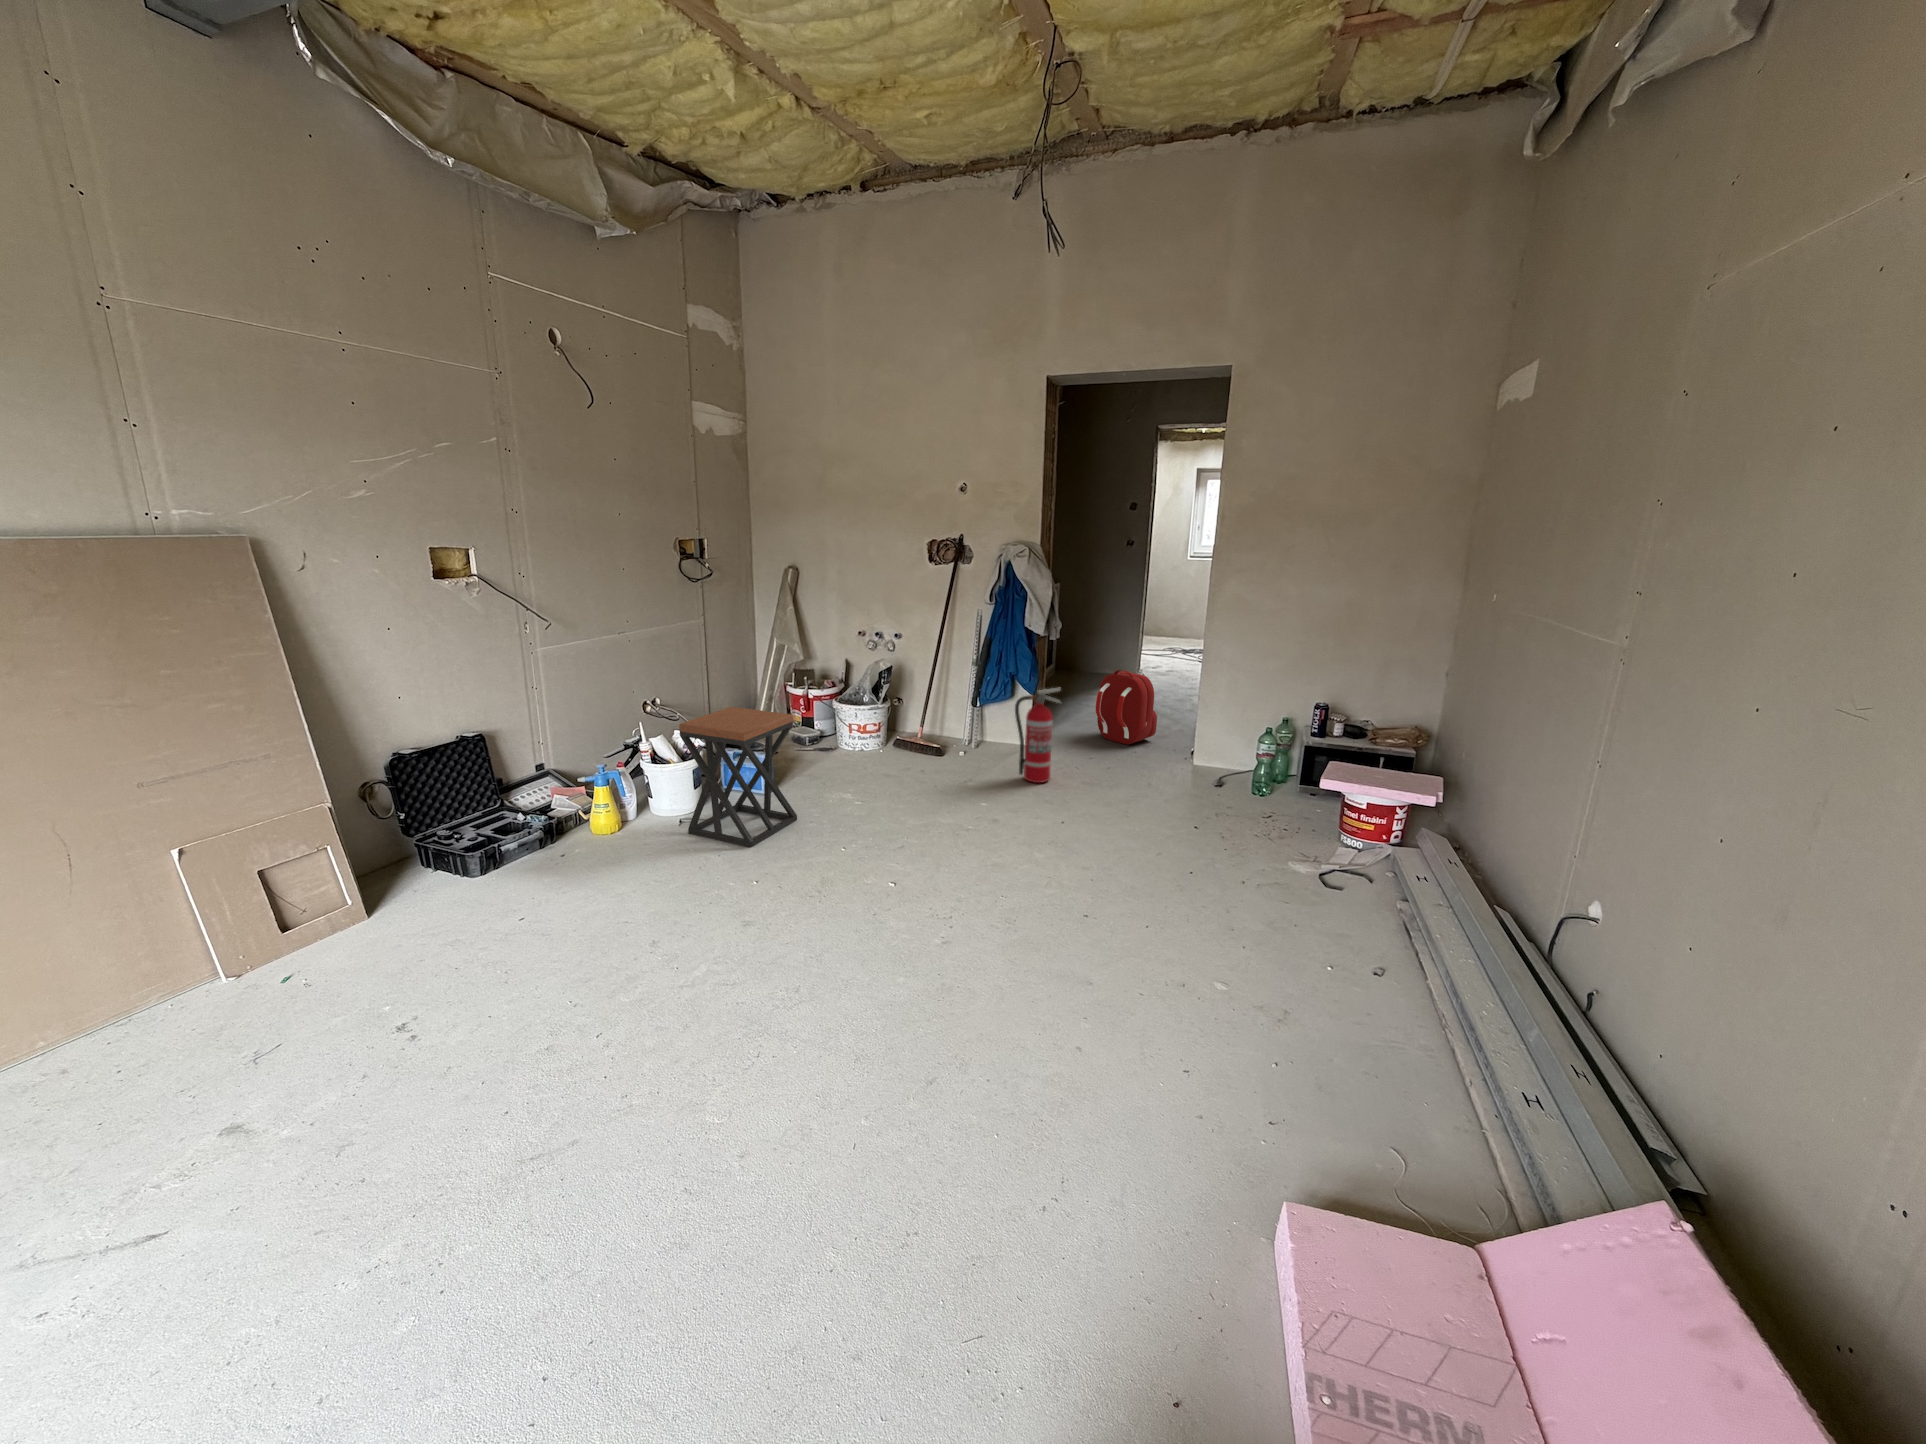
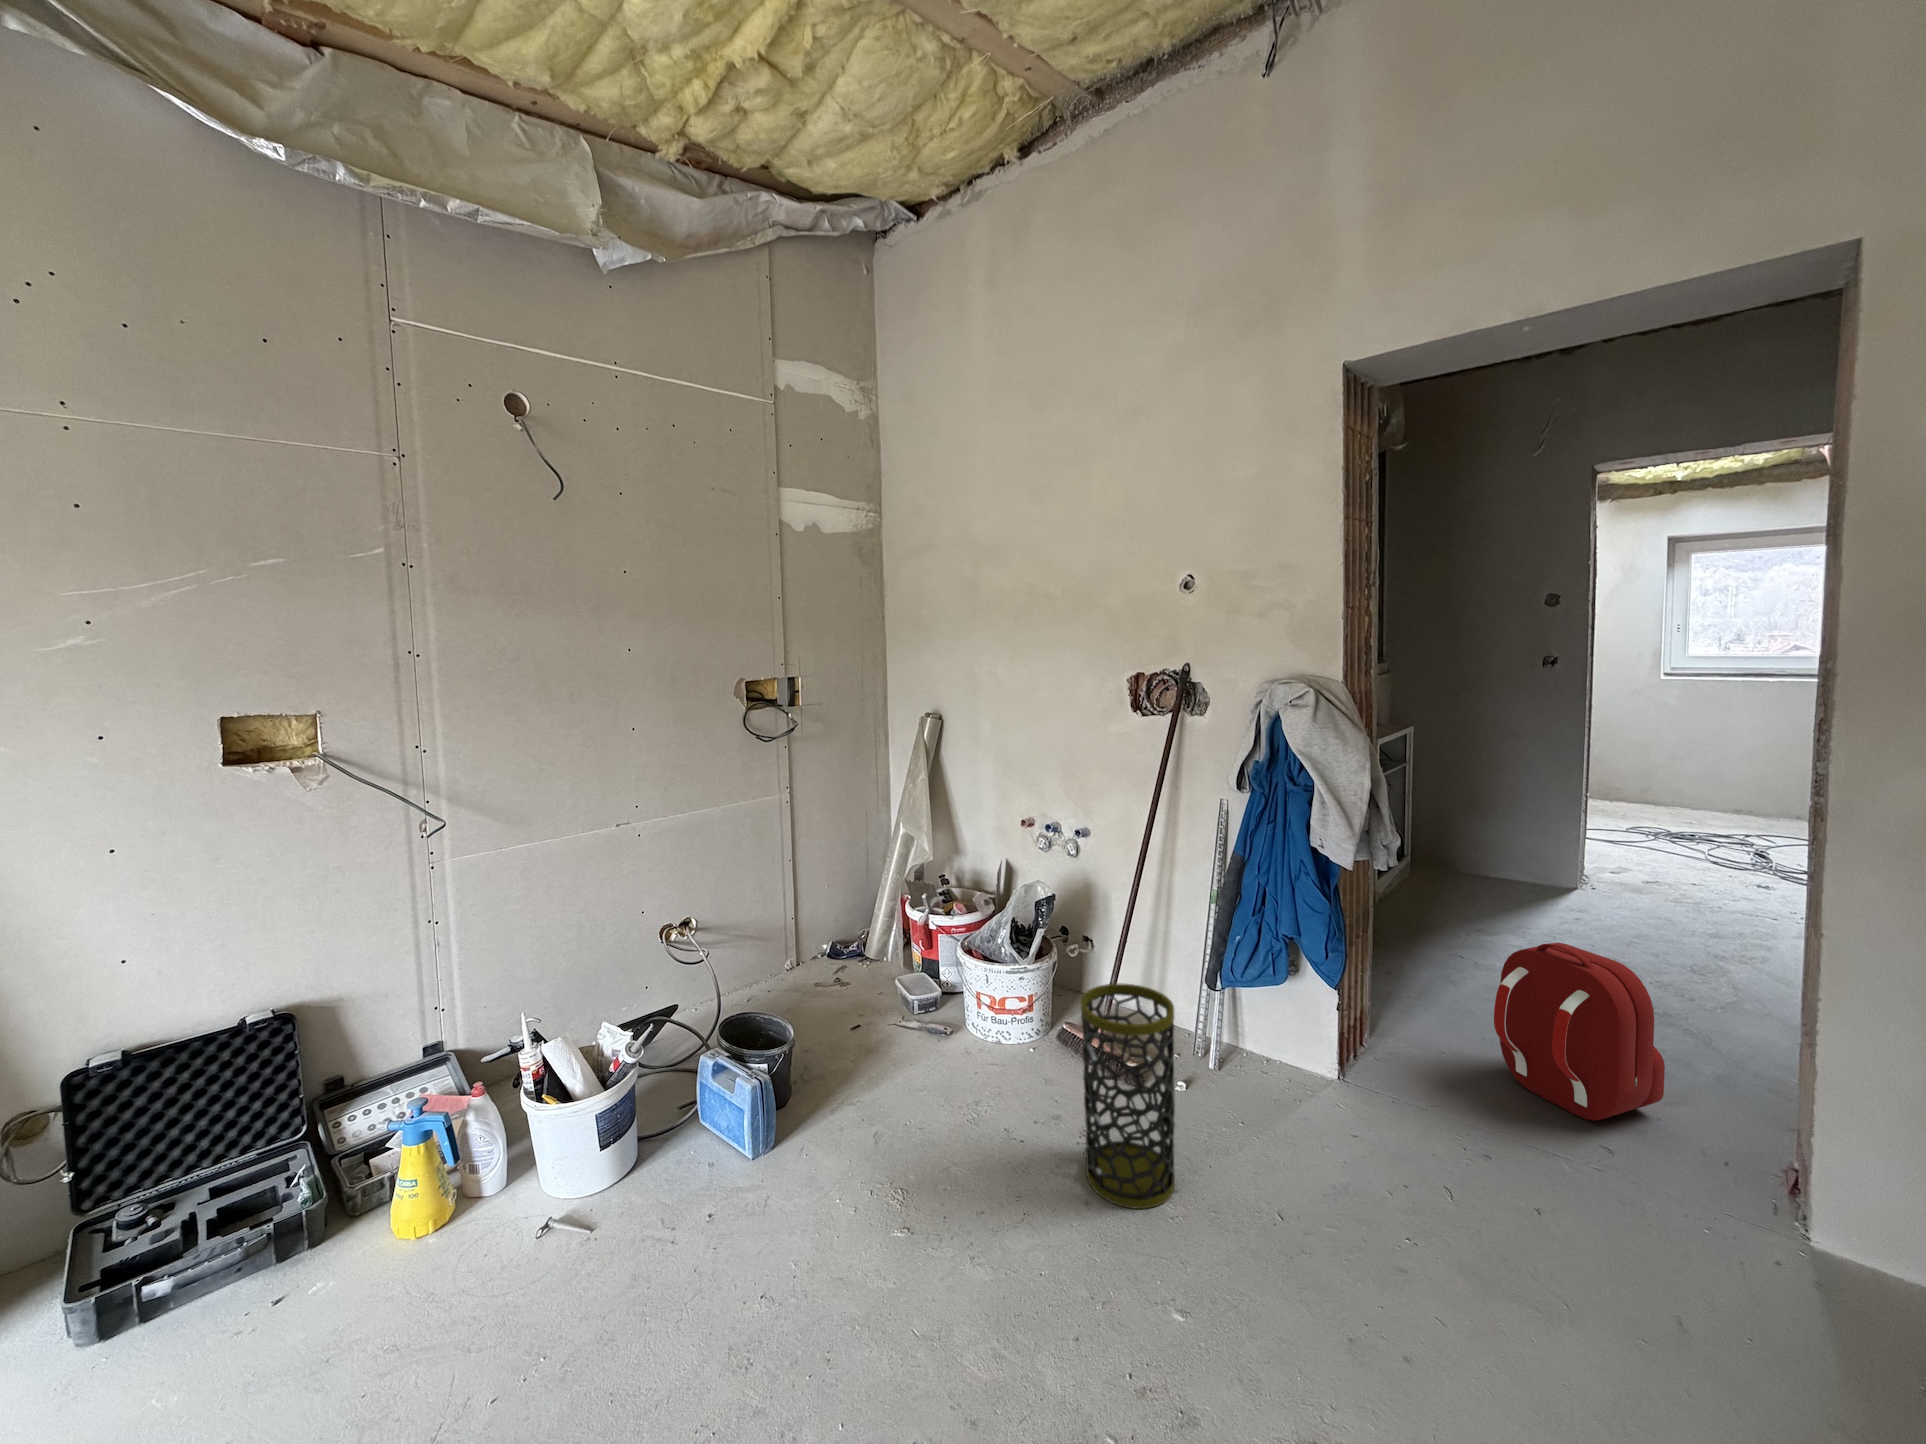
fire extinguisher: present [1015,687,1061,783] -> none [1275,1018,1396,1245]
trash can: none [929,692,973,786] -> present [1081,983,1175,1209]
stool: present [679,707,797,847] -> none [526,997,754,1364]

